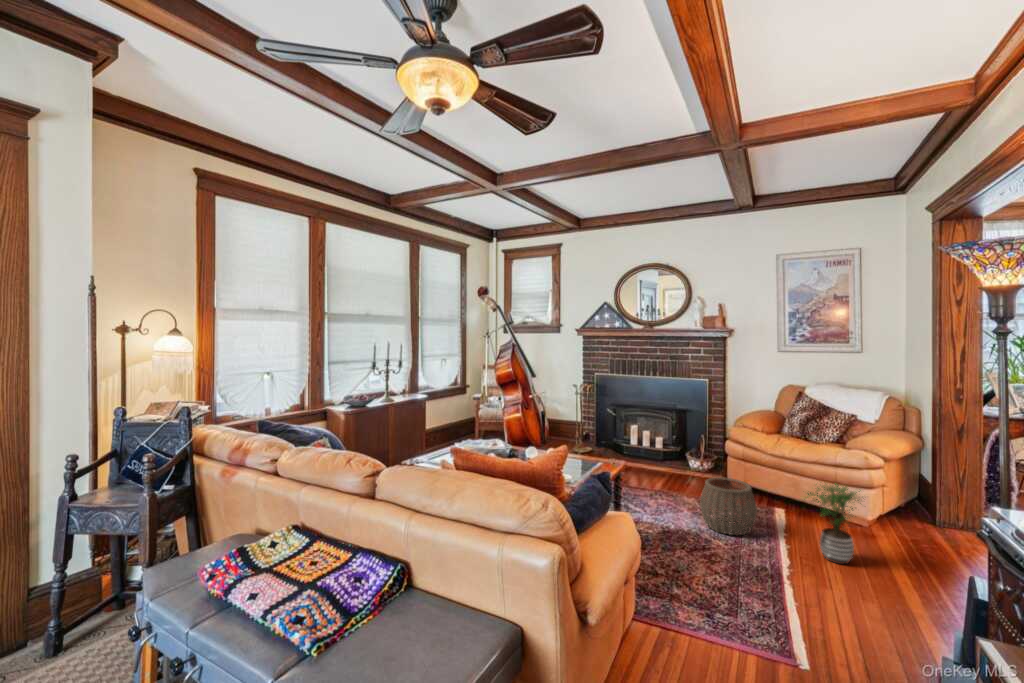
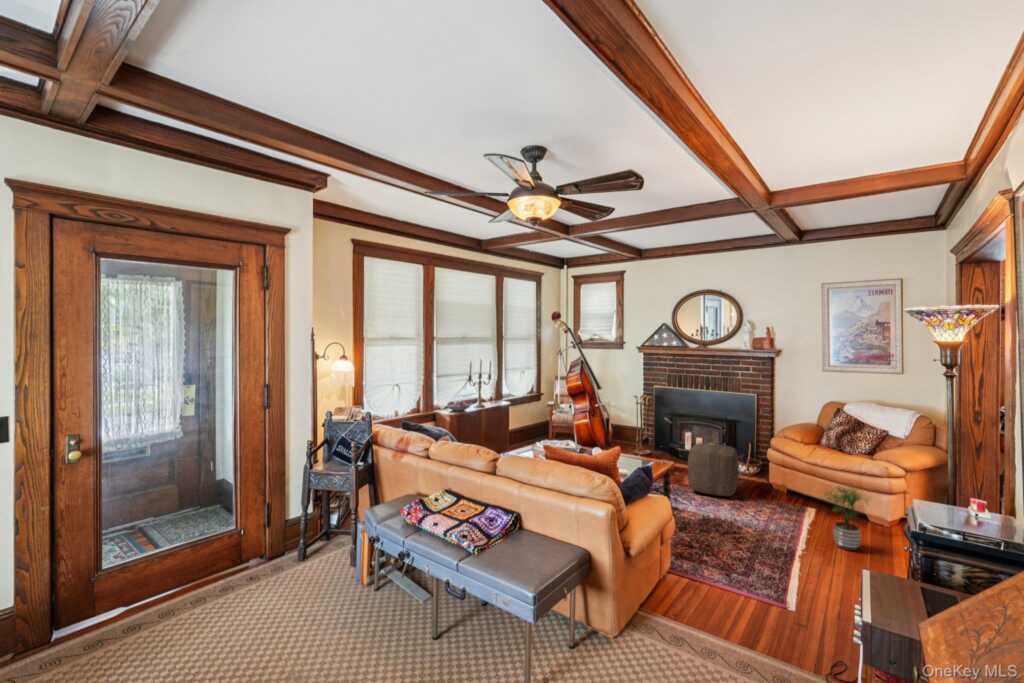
ottoman: none [639,437,696,499] -> present [688,443,739,496]
woven basket: present [700,477,757,535] -> none [737,478,785,526]

